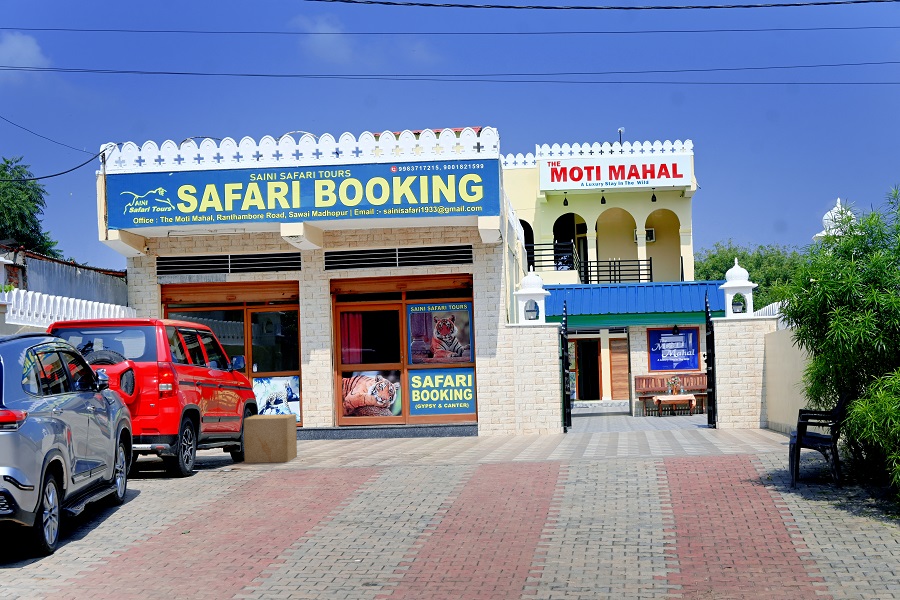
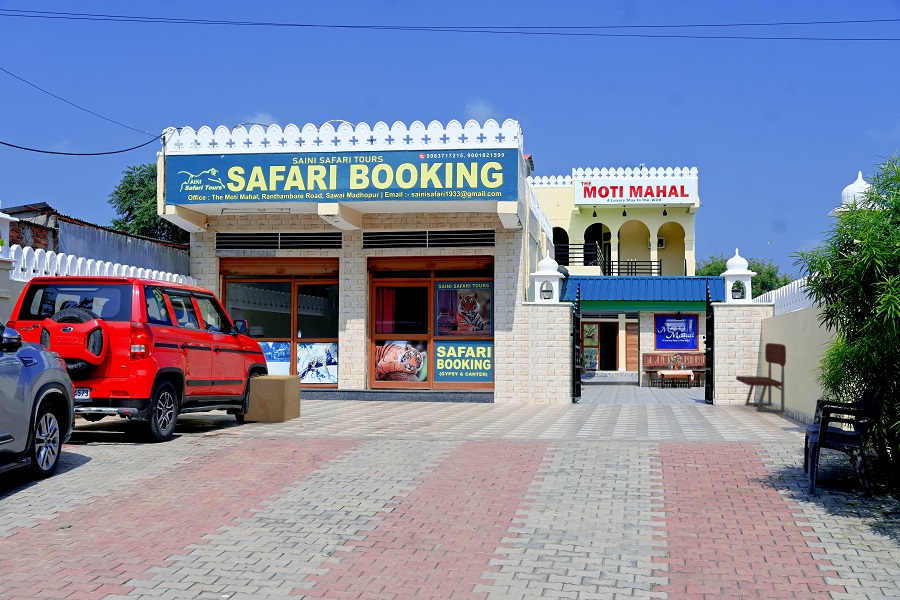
bench: none [735,360,783,431] -> present [736,343,786,413]

